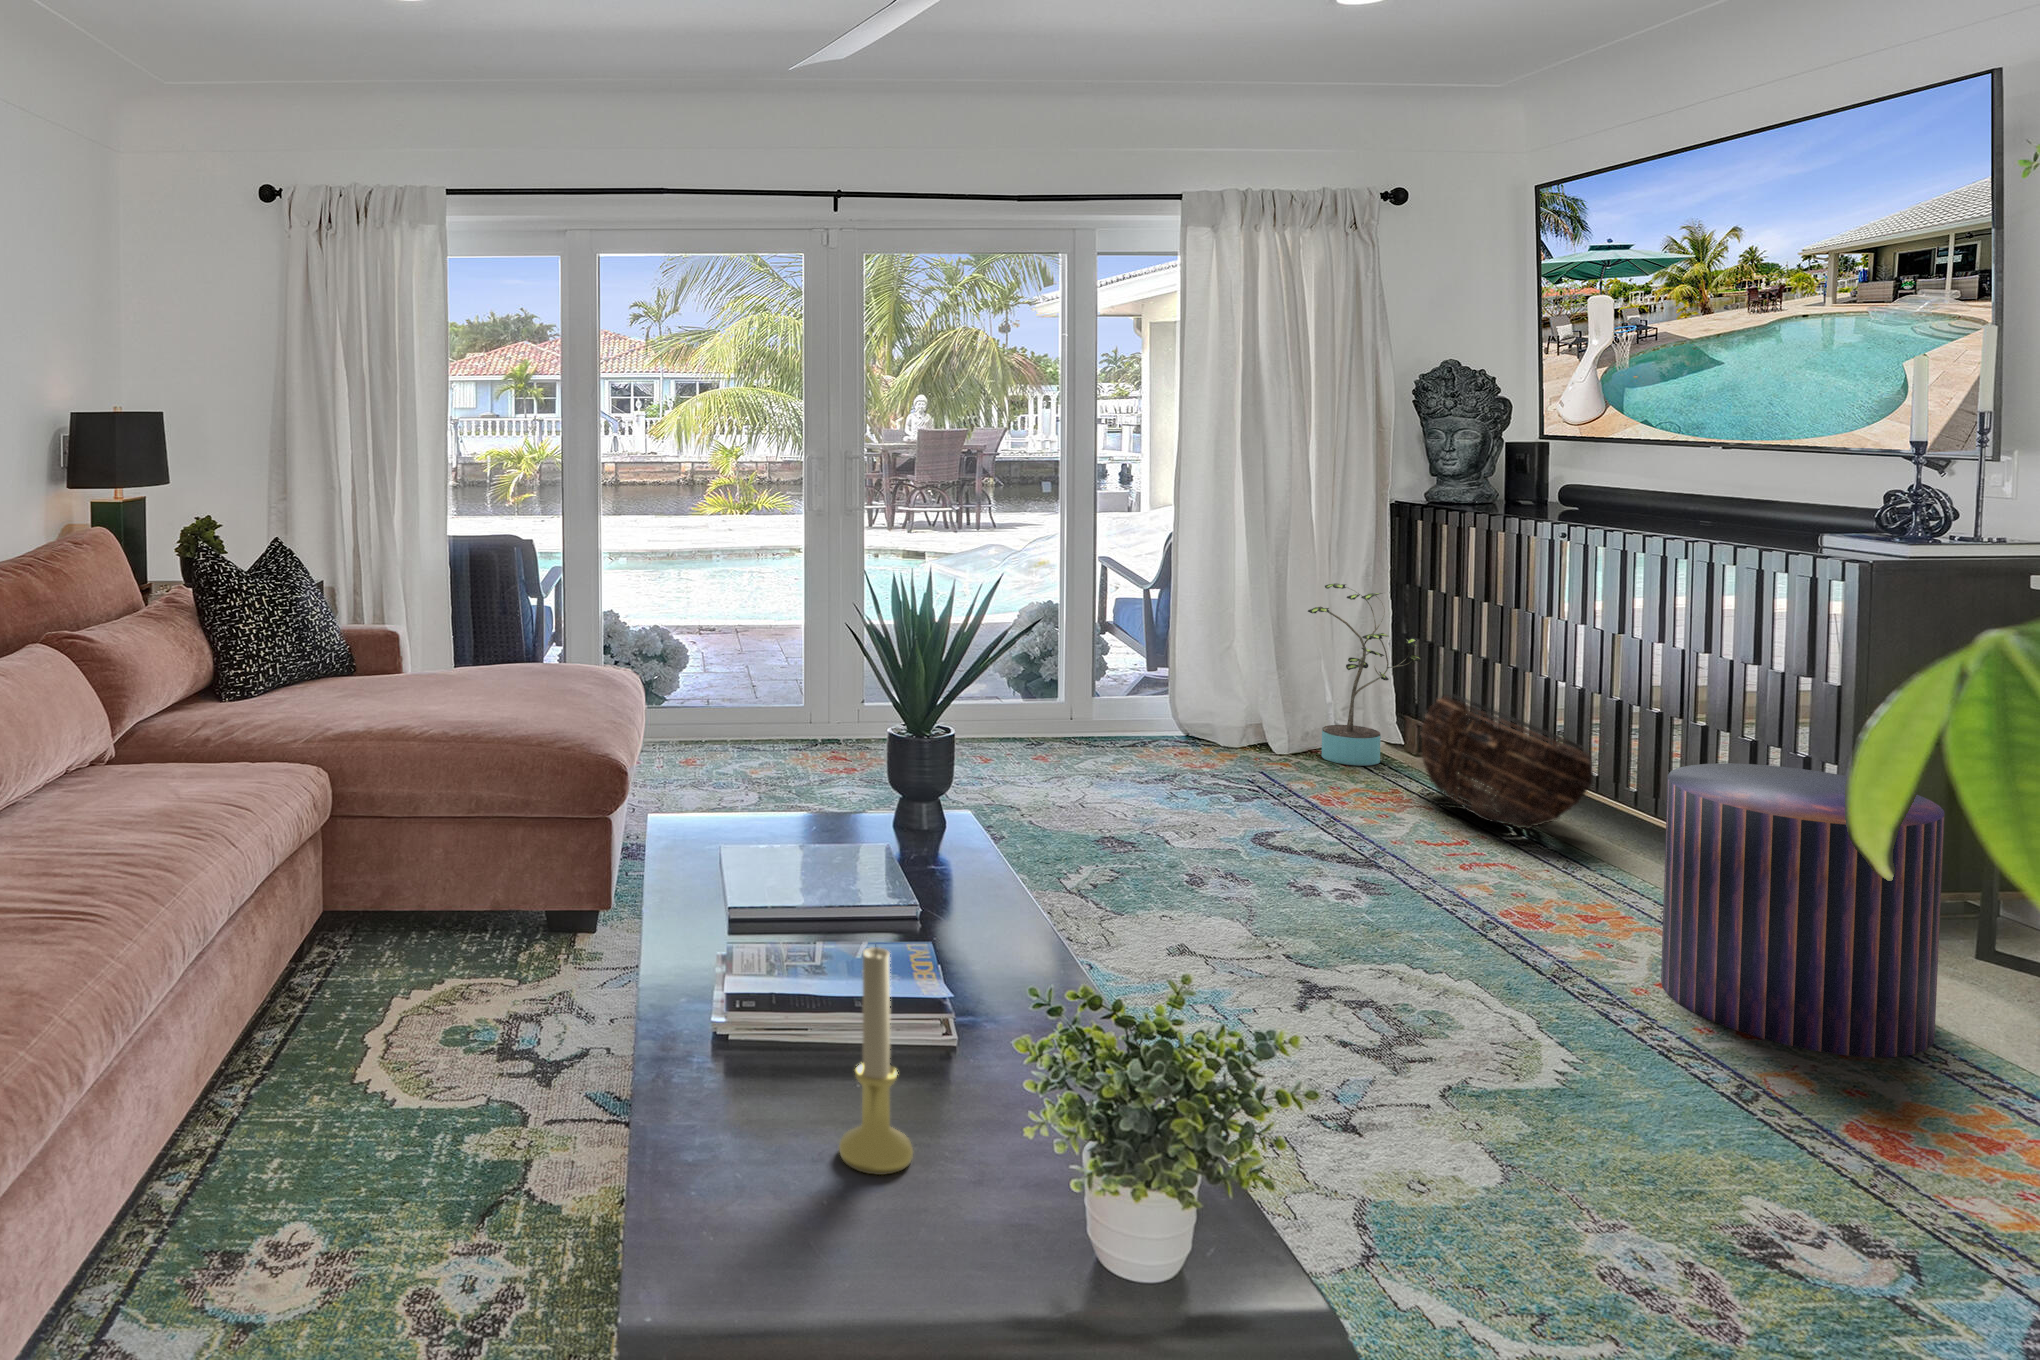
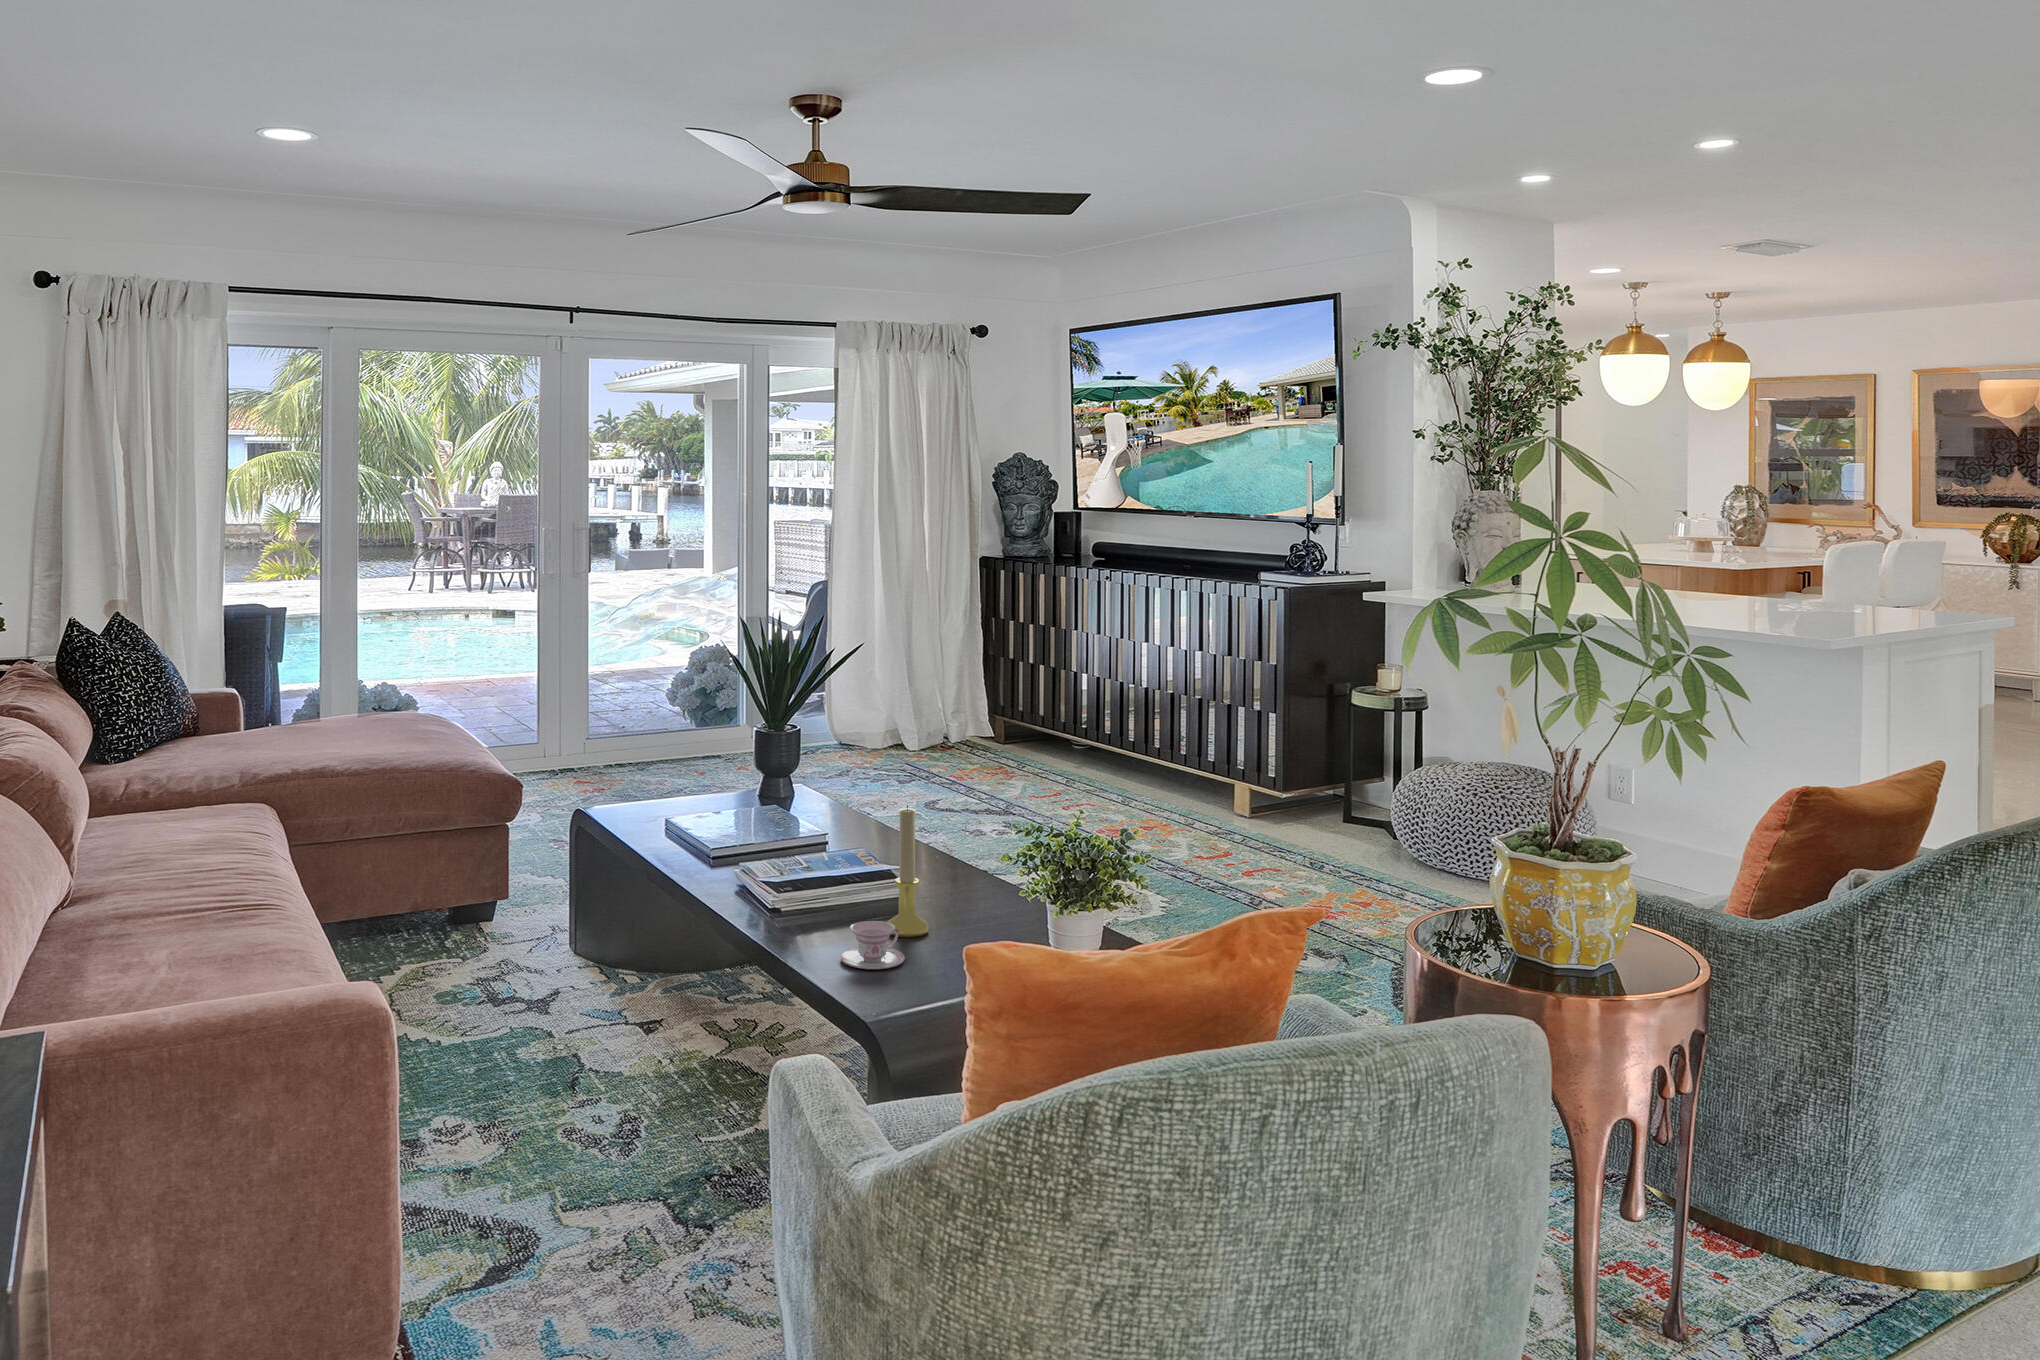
potted plant: present [1308,584,1420,766] -> none [933,621,1010,758]
basket: present [1420,695,1593,829] -> none [1017,695,1134,785]
pouf: present [1661,763,1944,1058] -> none [1197,713,1337,878]
teacup: none [705,1144,816,1249] -> present [841,921,905,969]

